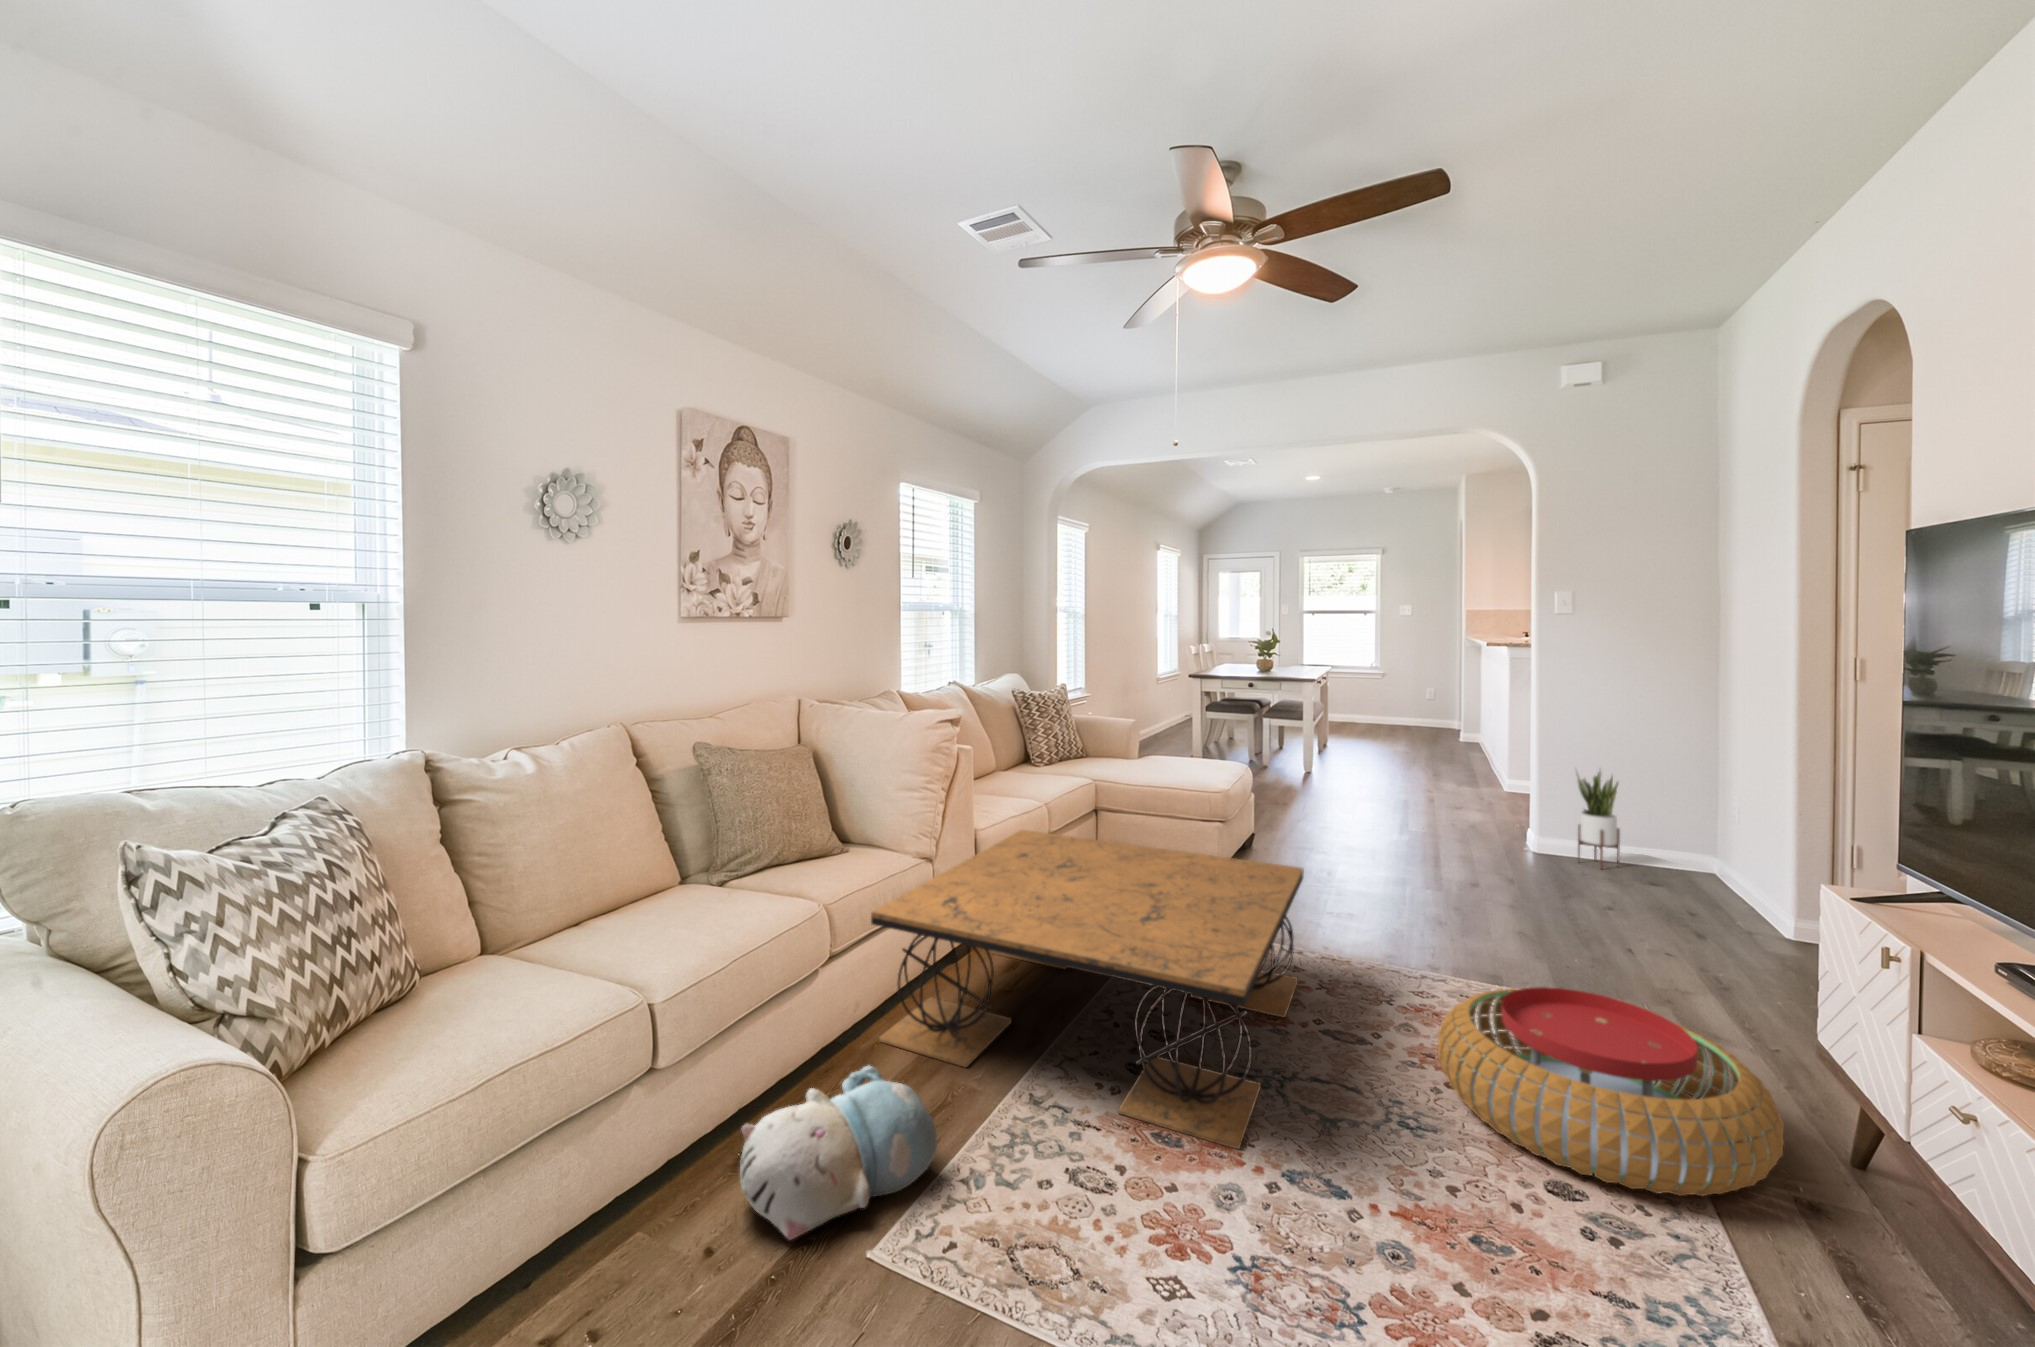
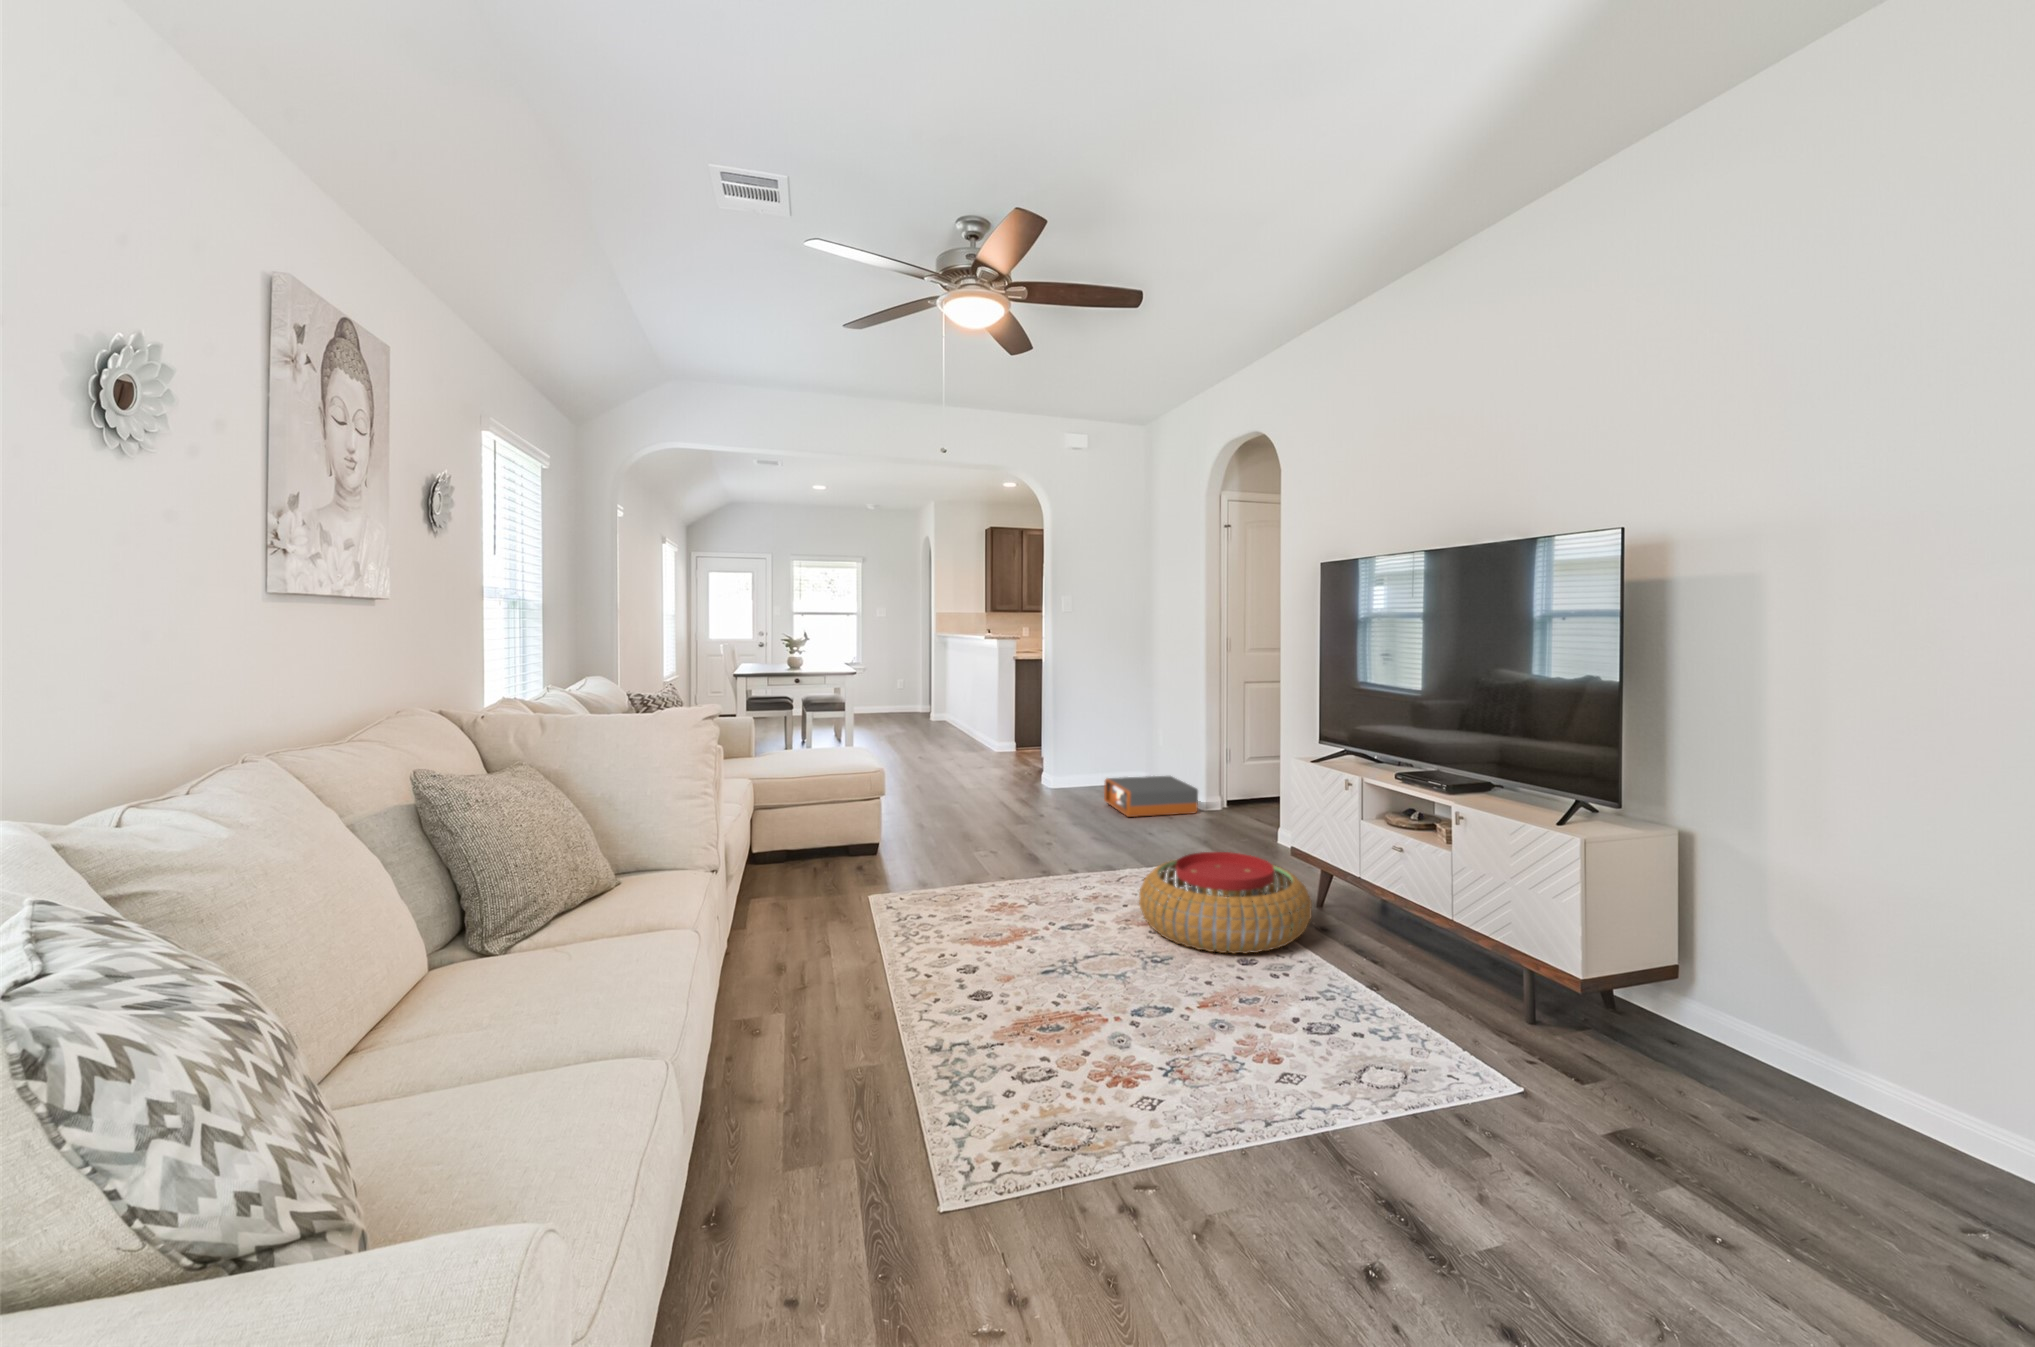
potted plant: present [1576,770,1620,868] -> none [1081,724,1103,795]
coffee table: present [871,830,1304,1149] -> none [725,813,1102,1072]
storage box: none [1599,848,1772,932] -> present [1104,776,1198,817]
plush toy: present [740,1066,937,1240] -> none [761,1062,926,1238]

